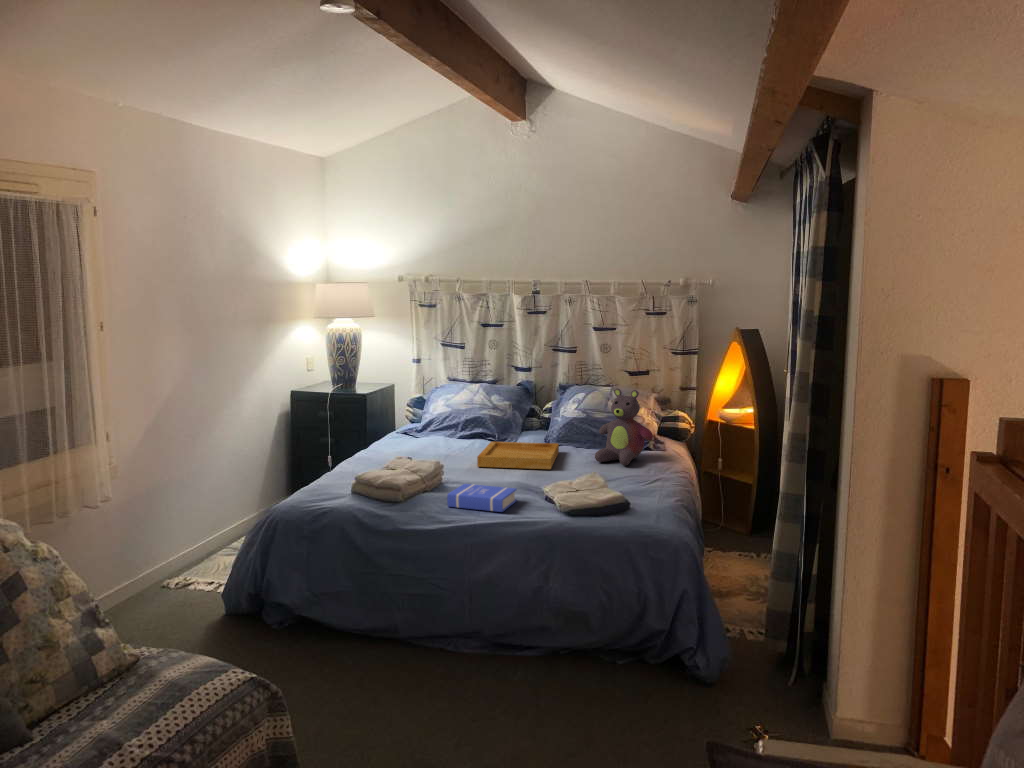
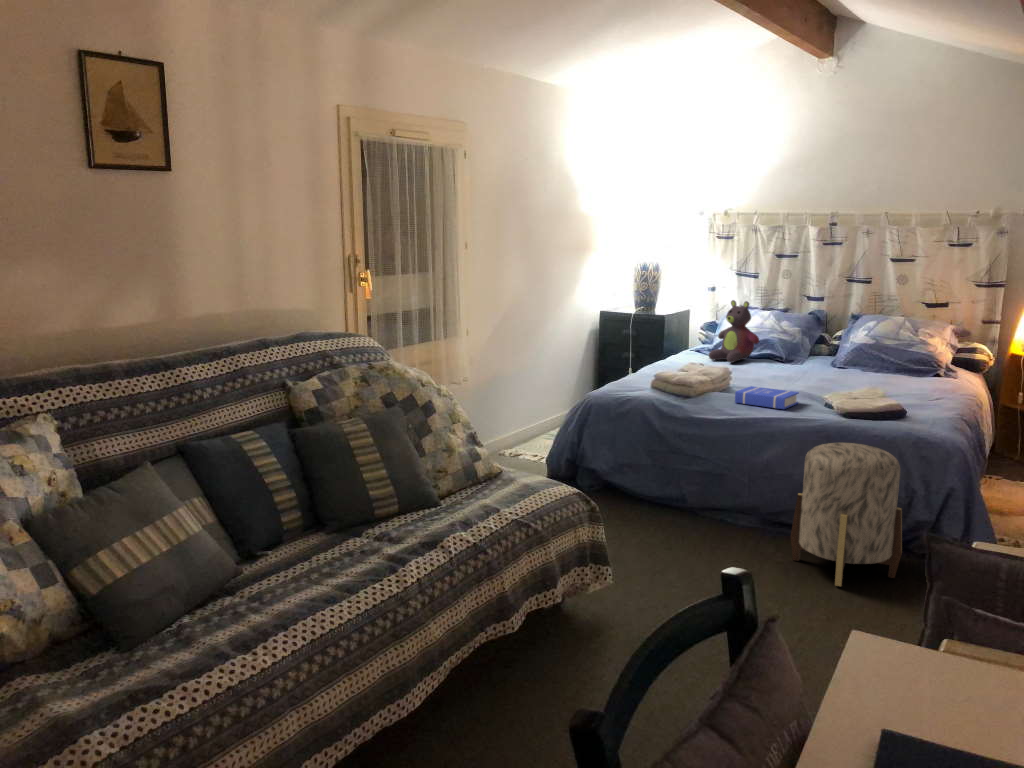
stuffed bear: present [595,389,653,465] -> present [709,300,759,363]
tray: present [477,442,559,469] -> none [764,360,845,384]
ottoman: none [521,555,642,734] -> present [791,443,902,586]

